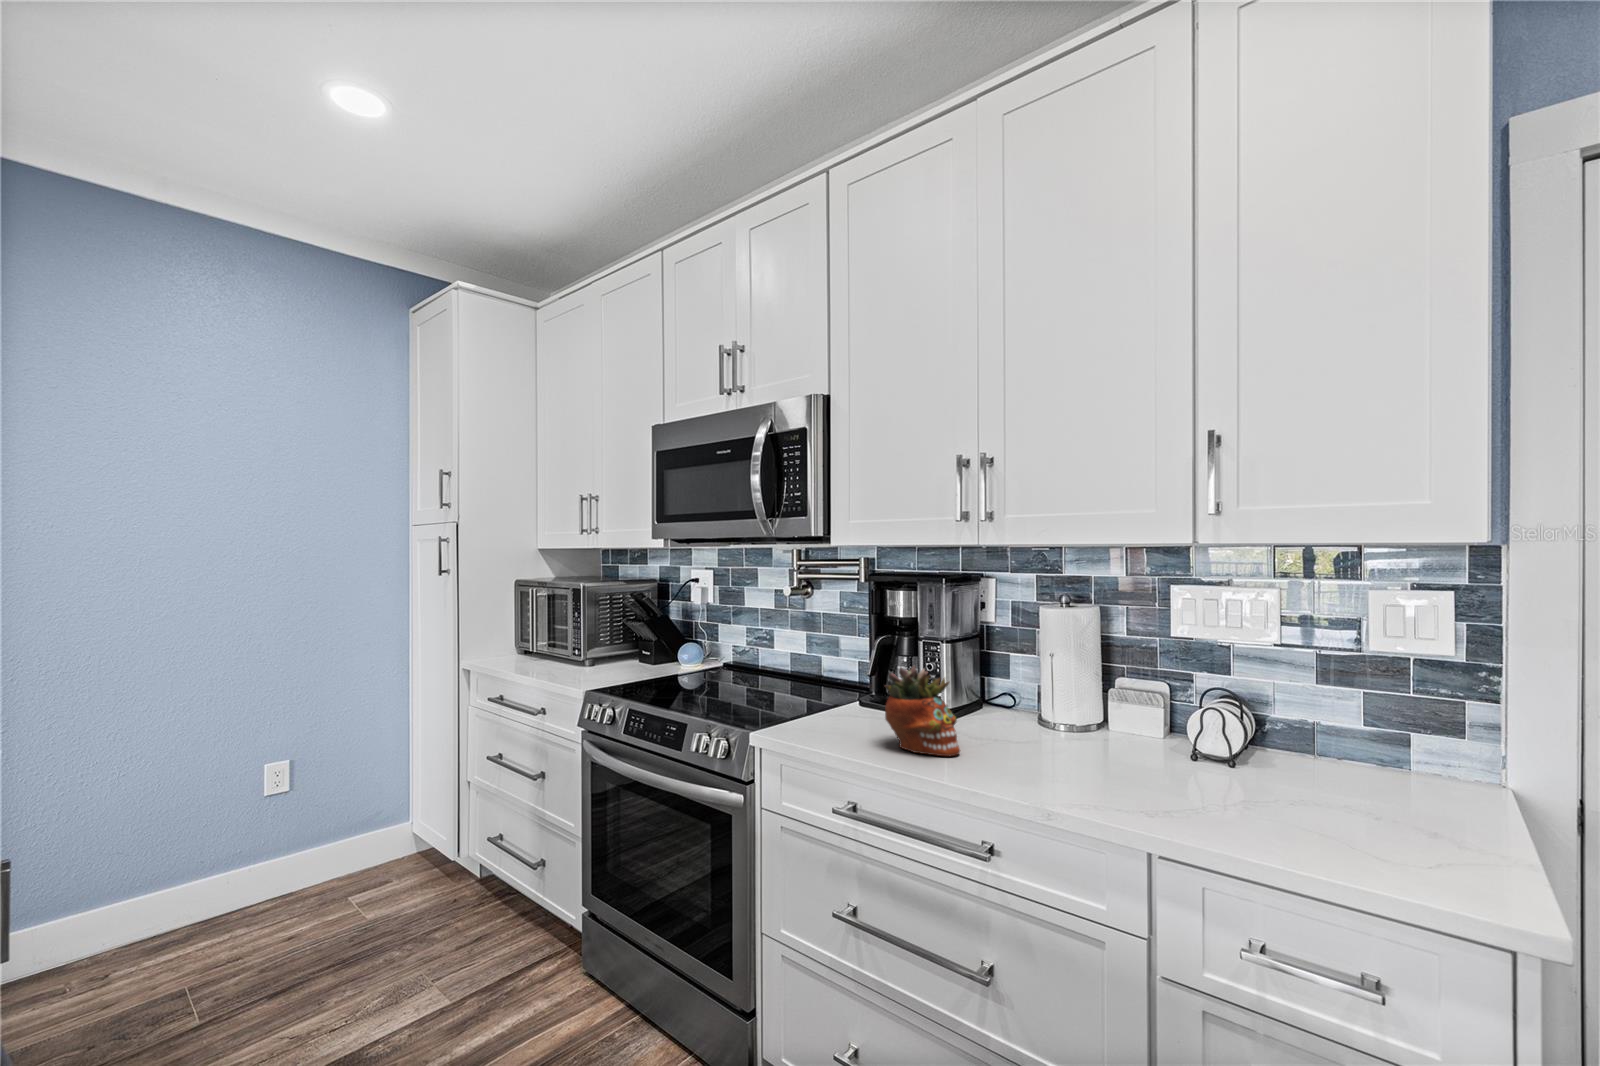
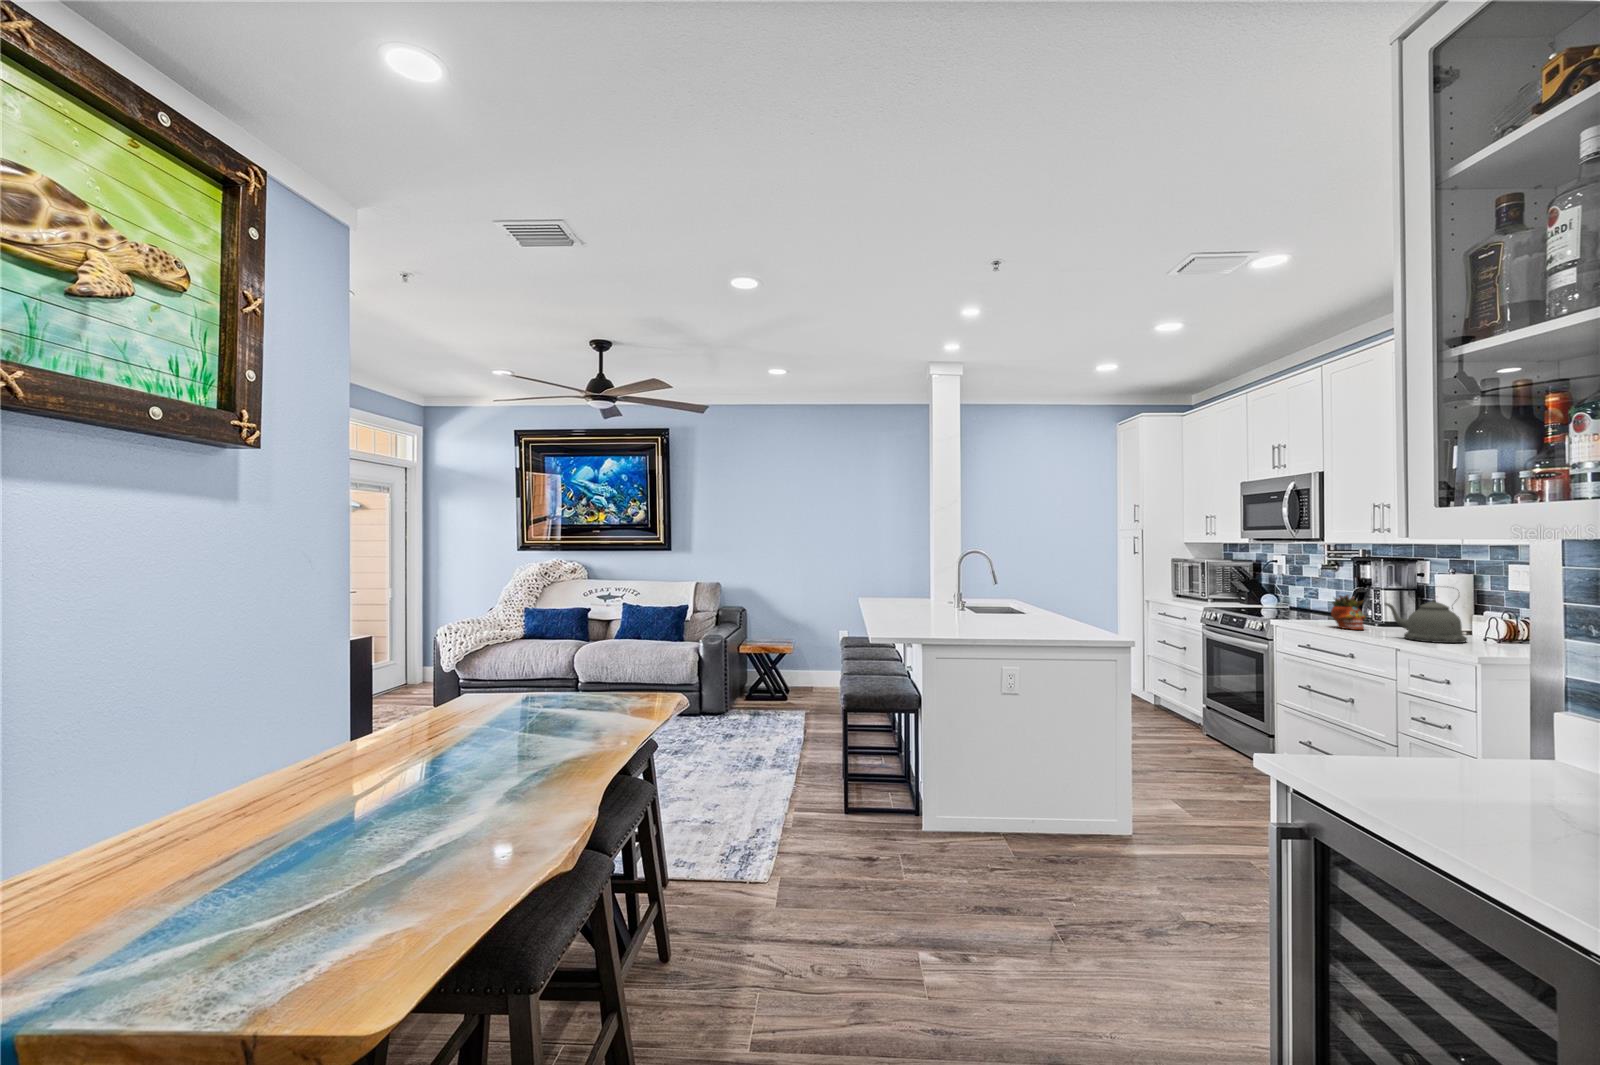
kettle: none [1050,647,1211,802] -> present [1385,589,1467,643]

